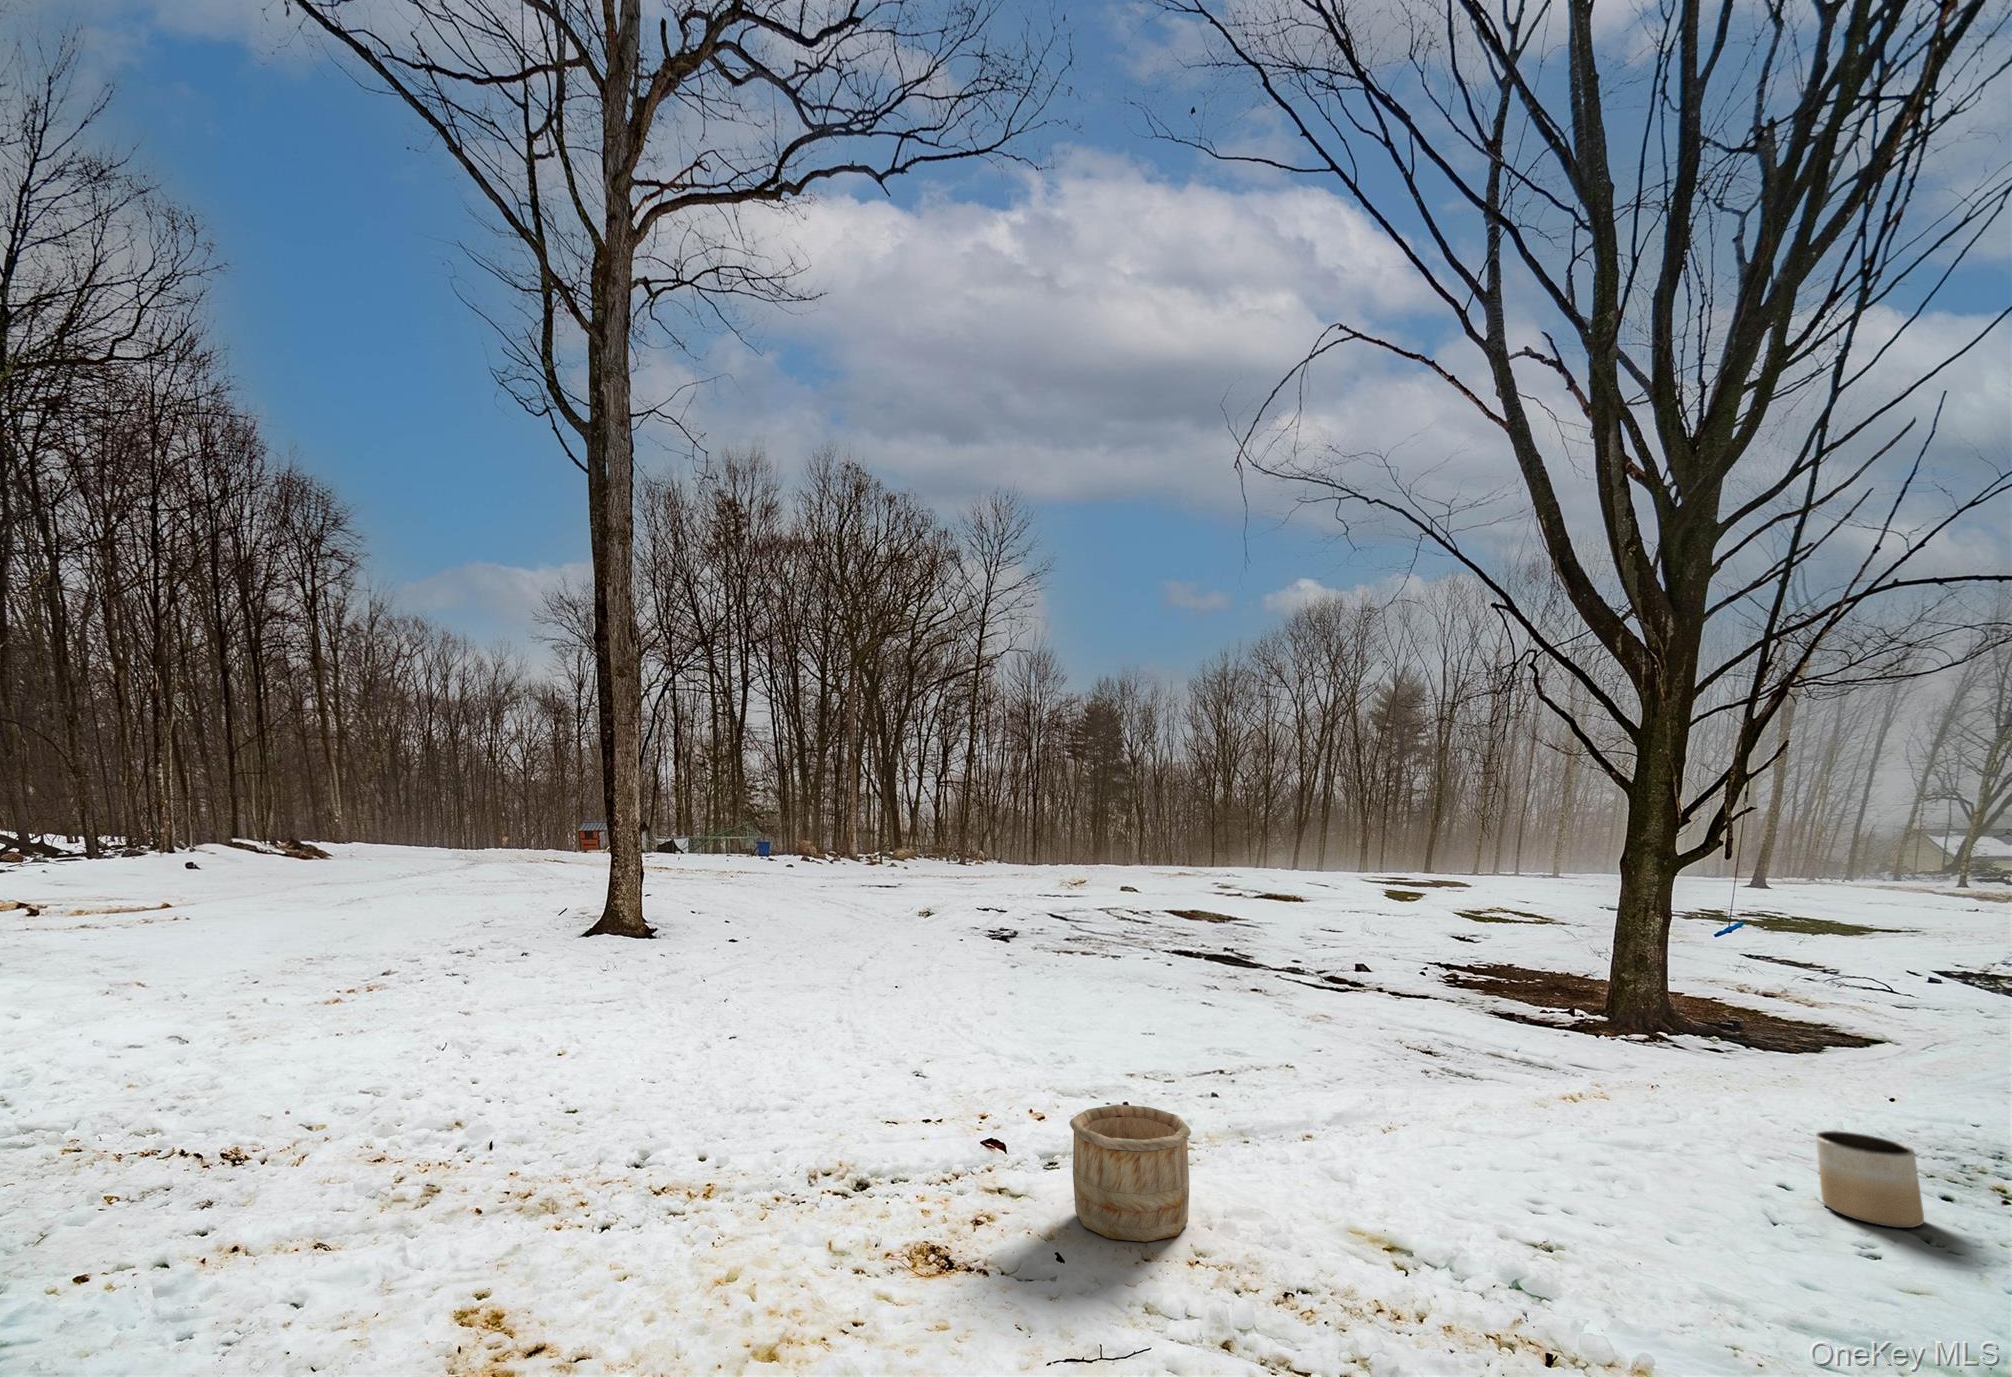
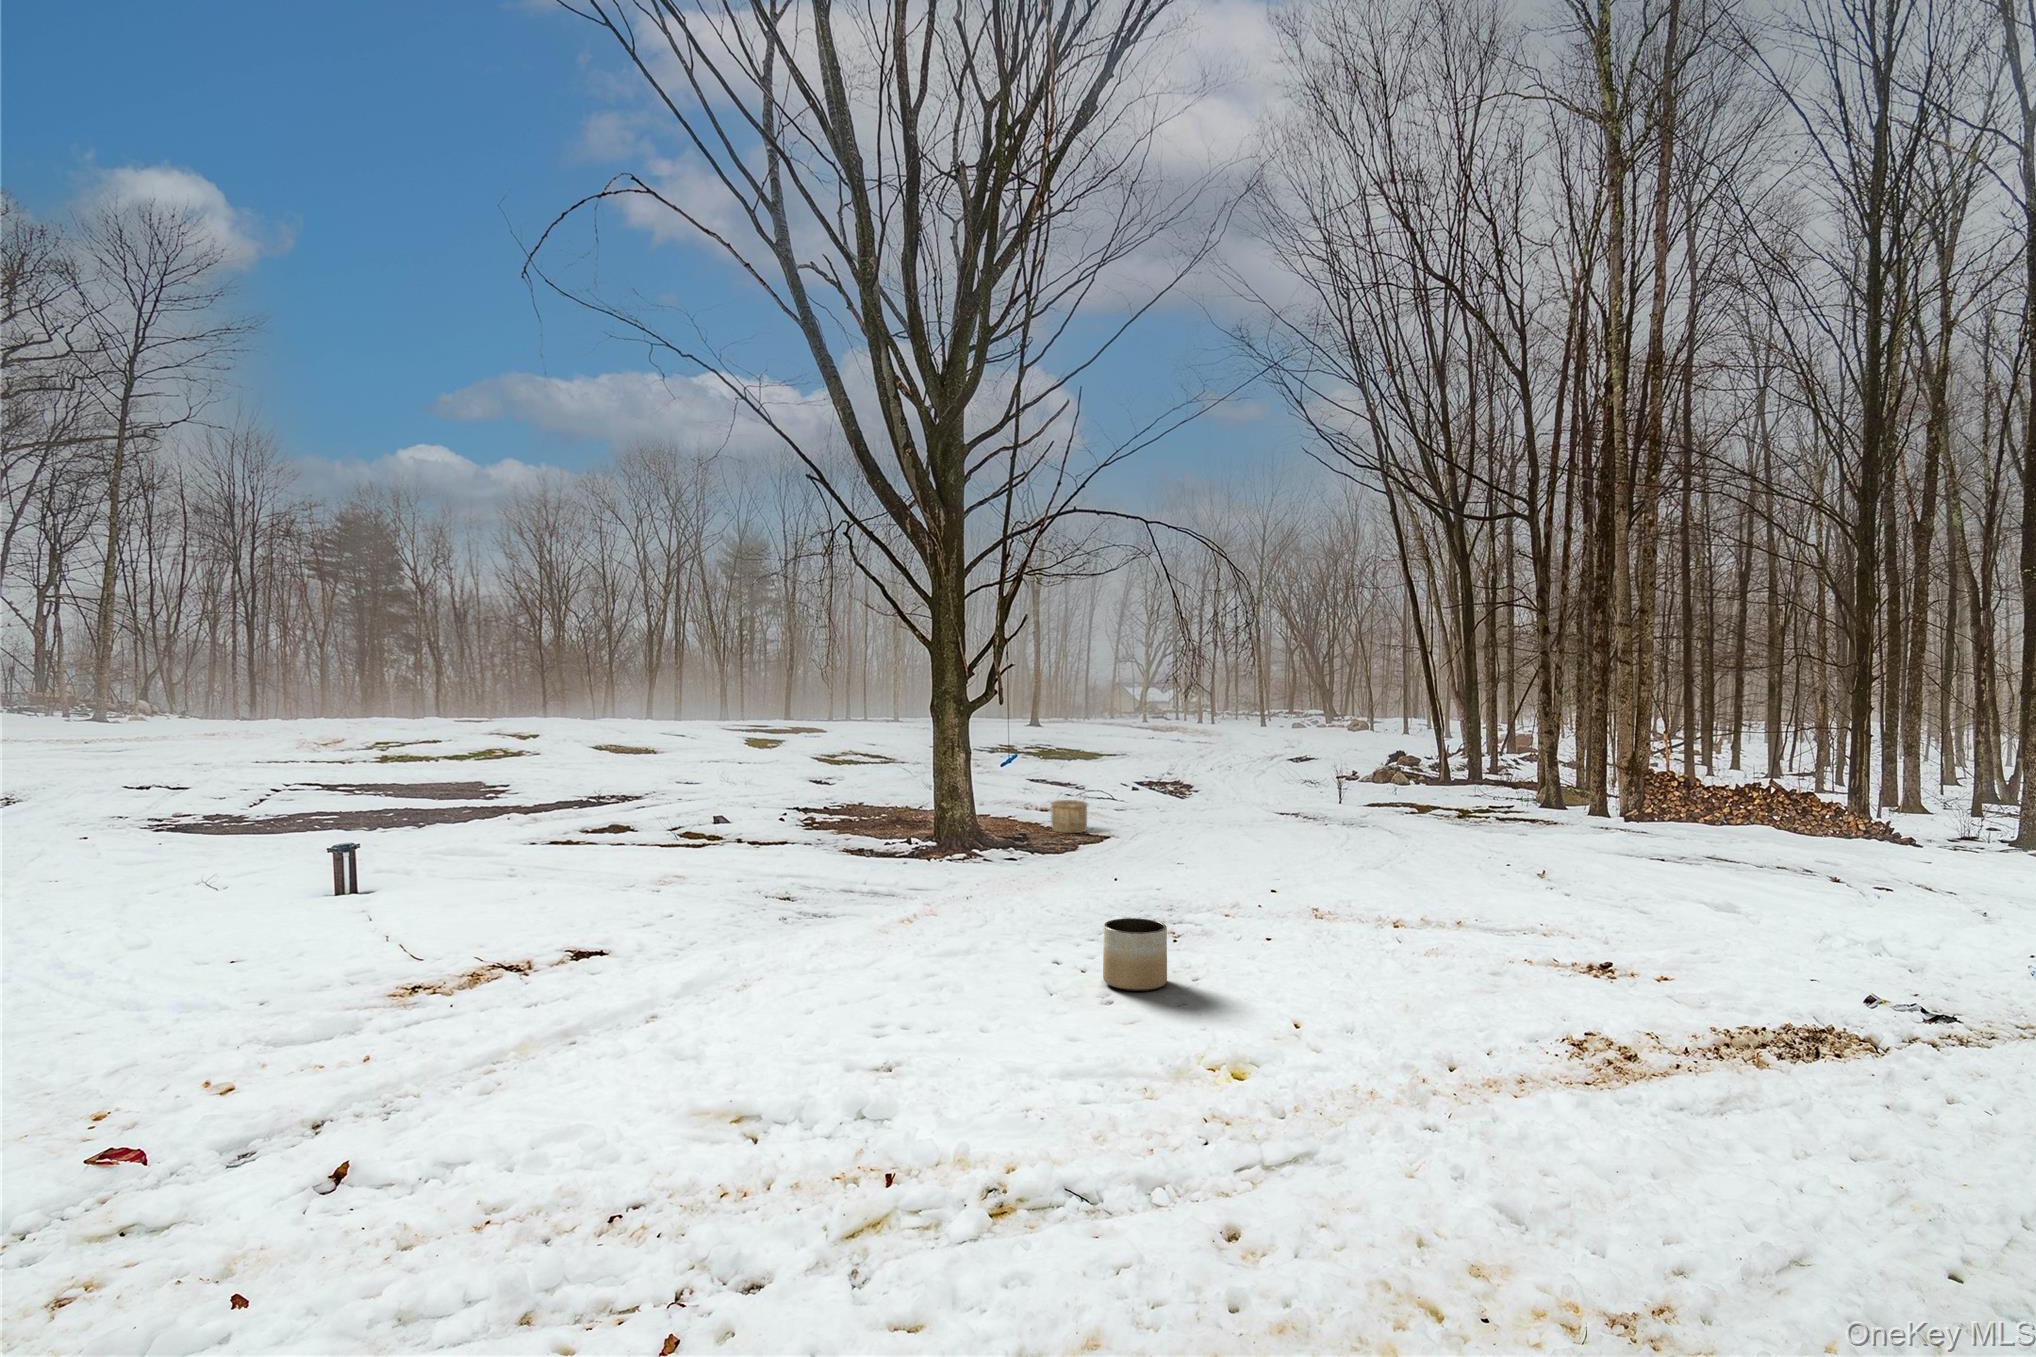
wooden bucket: present [1069,1104,1191,1242] -> present [1051,800,1088,833]

